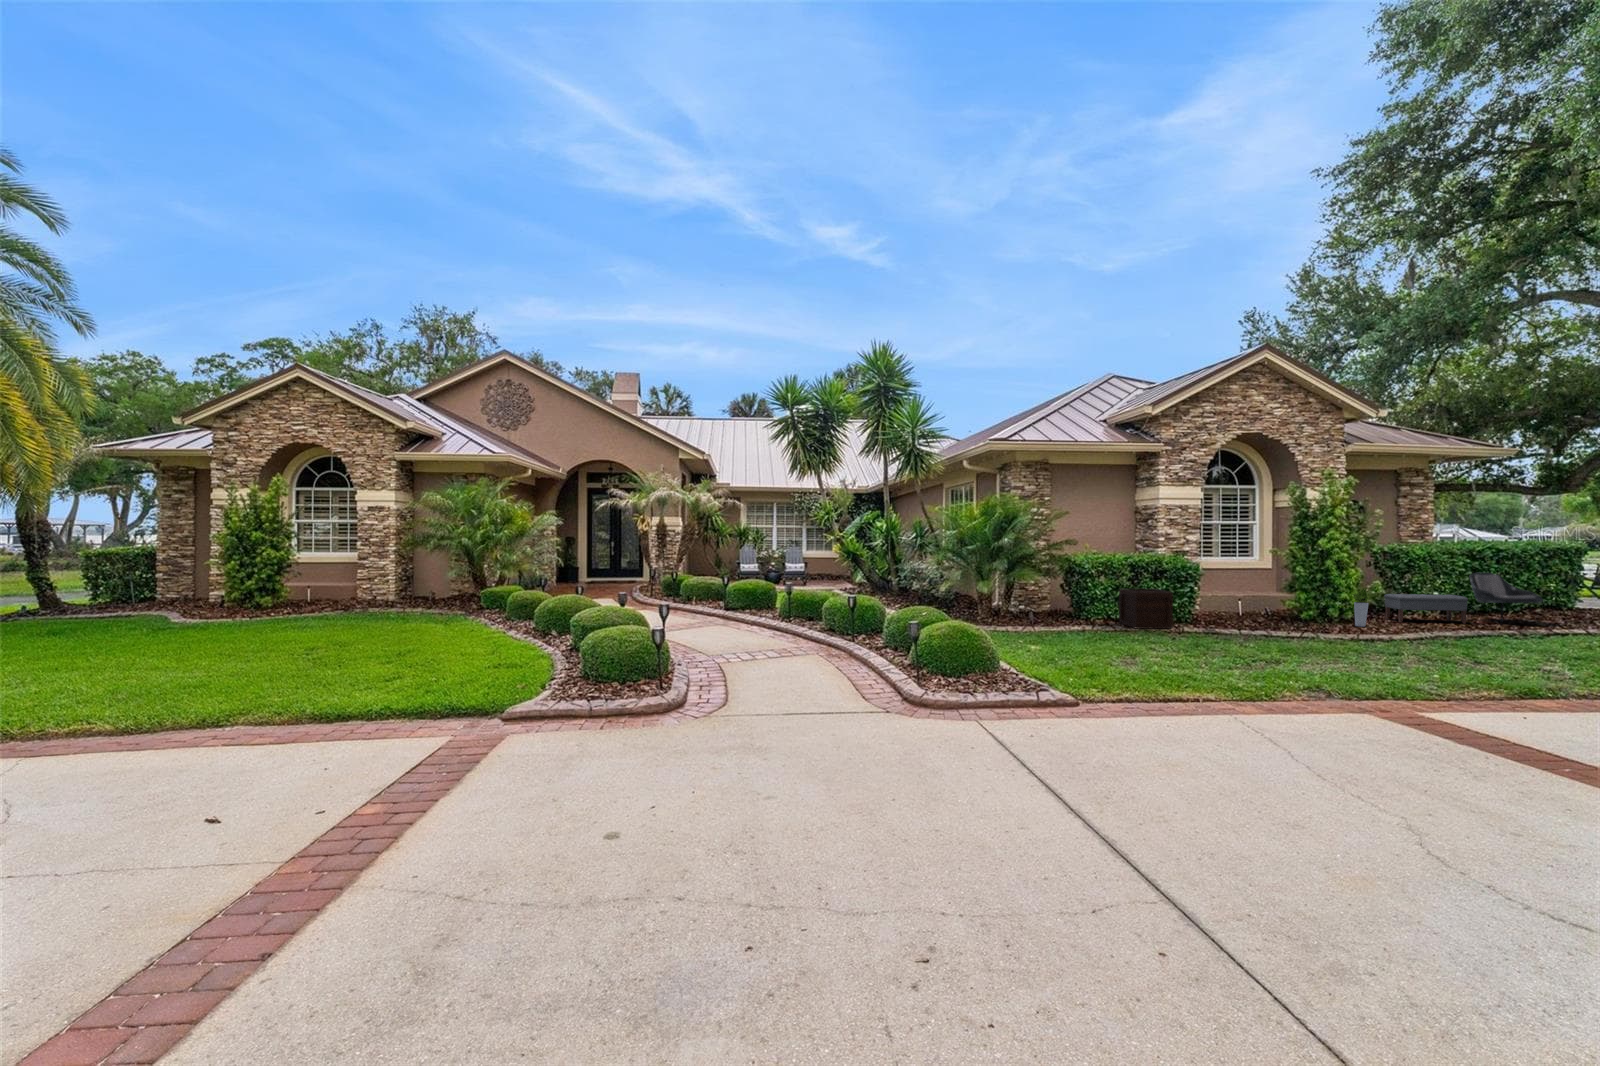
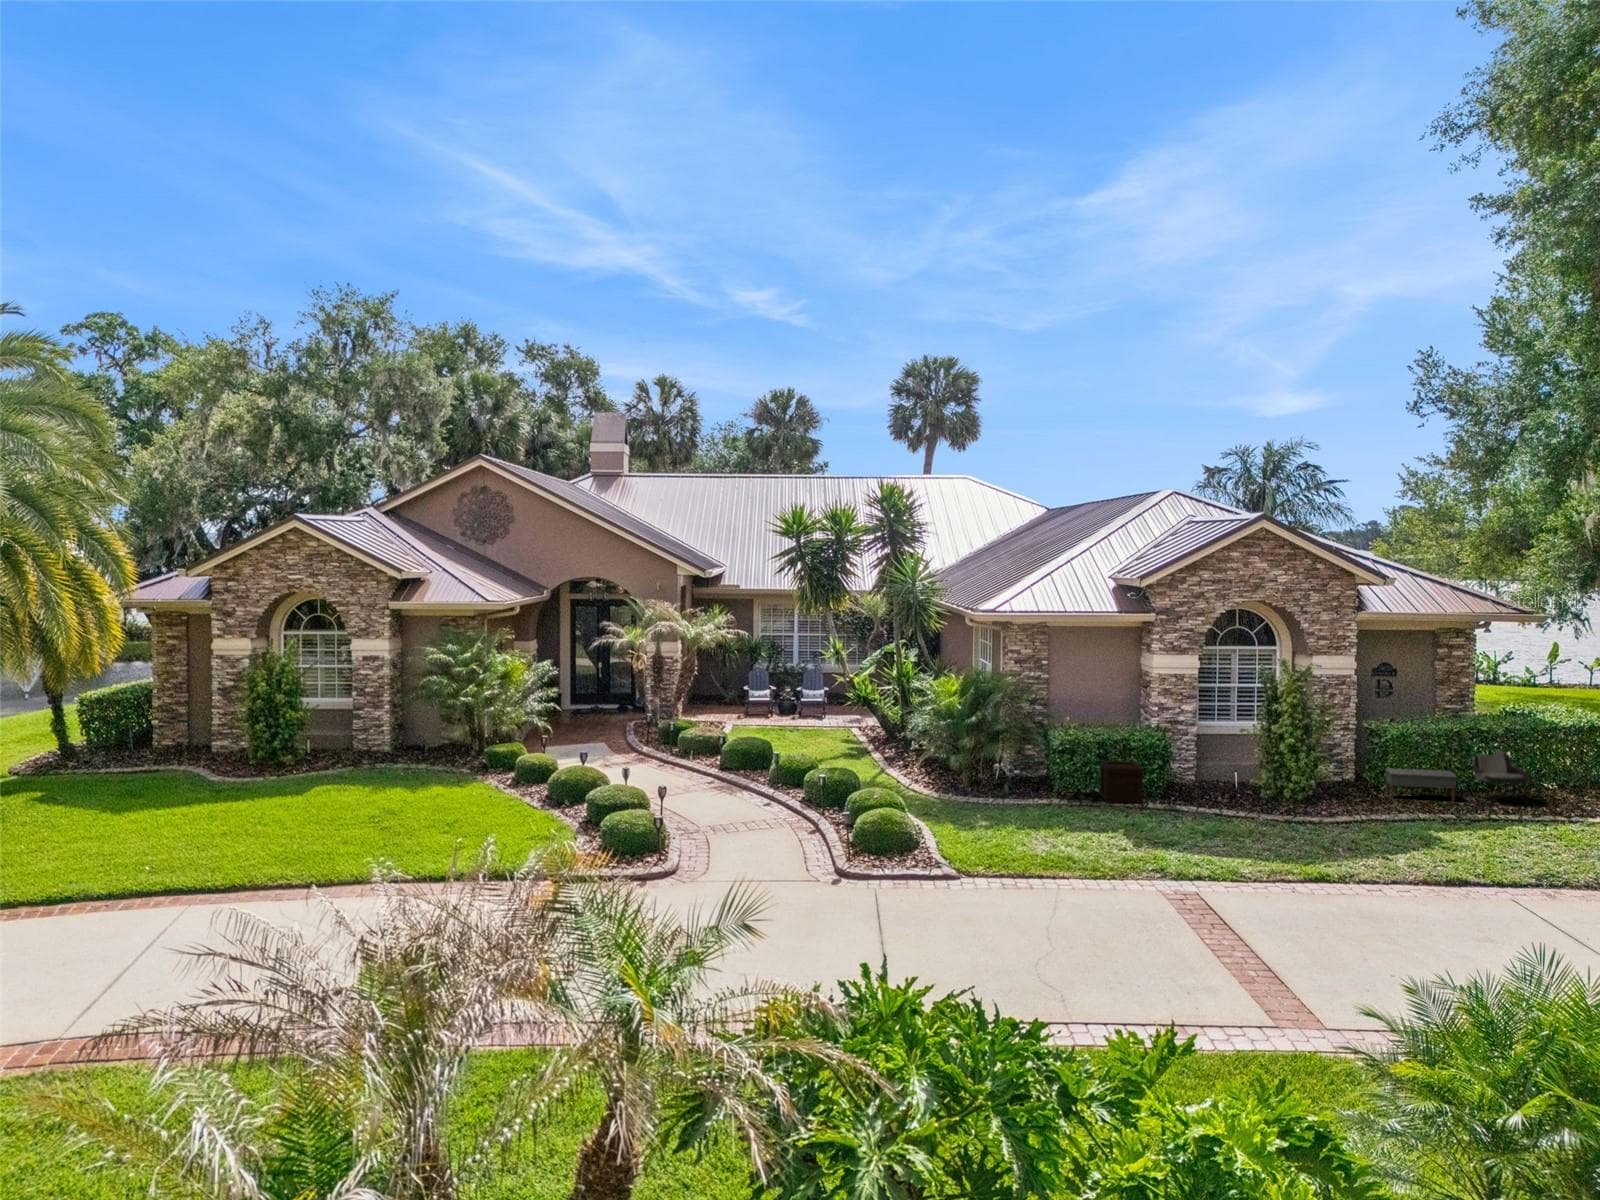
planter: present [1352,589,1369,627] -> none [1331,765,1347,804]

